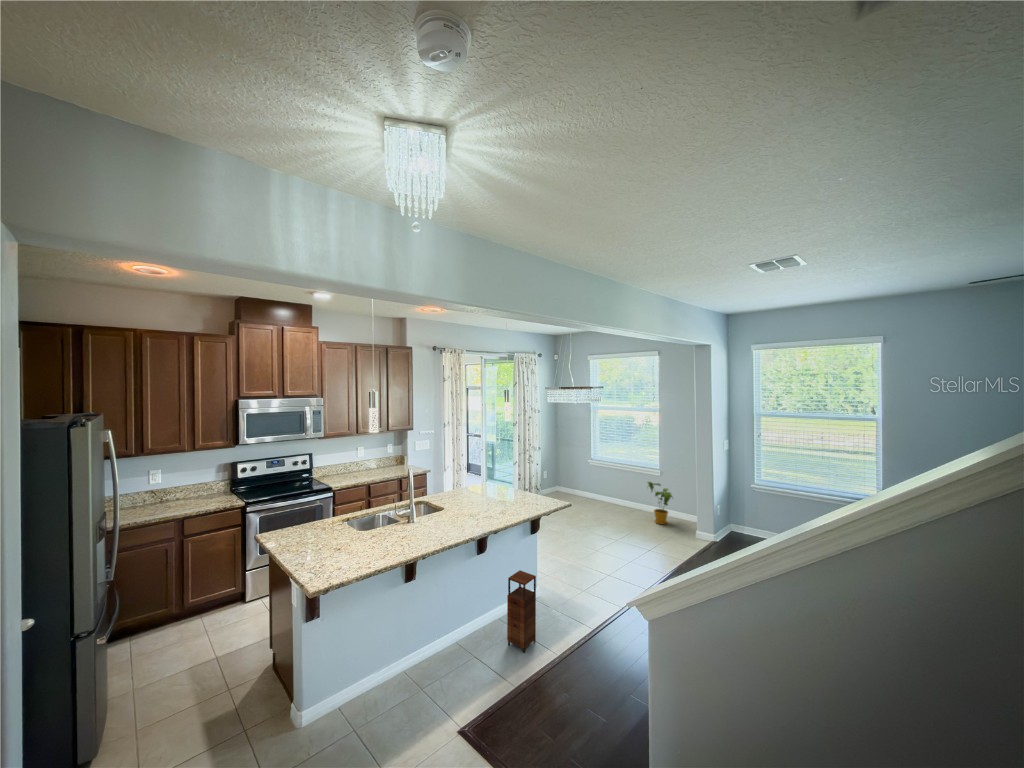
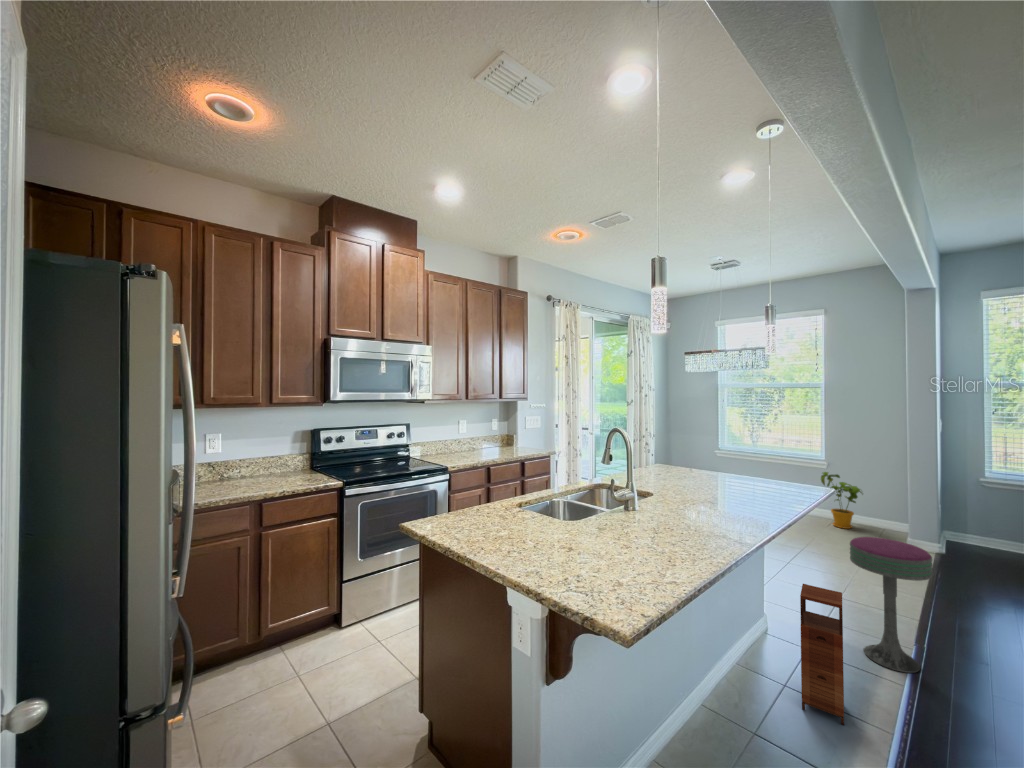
bar stool: none [573,539,613,624] -> present [850,537,932,673]

